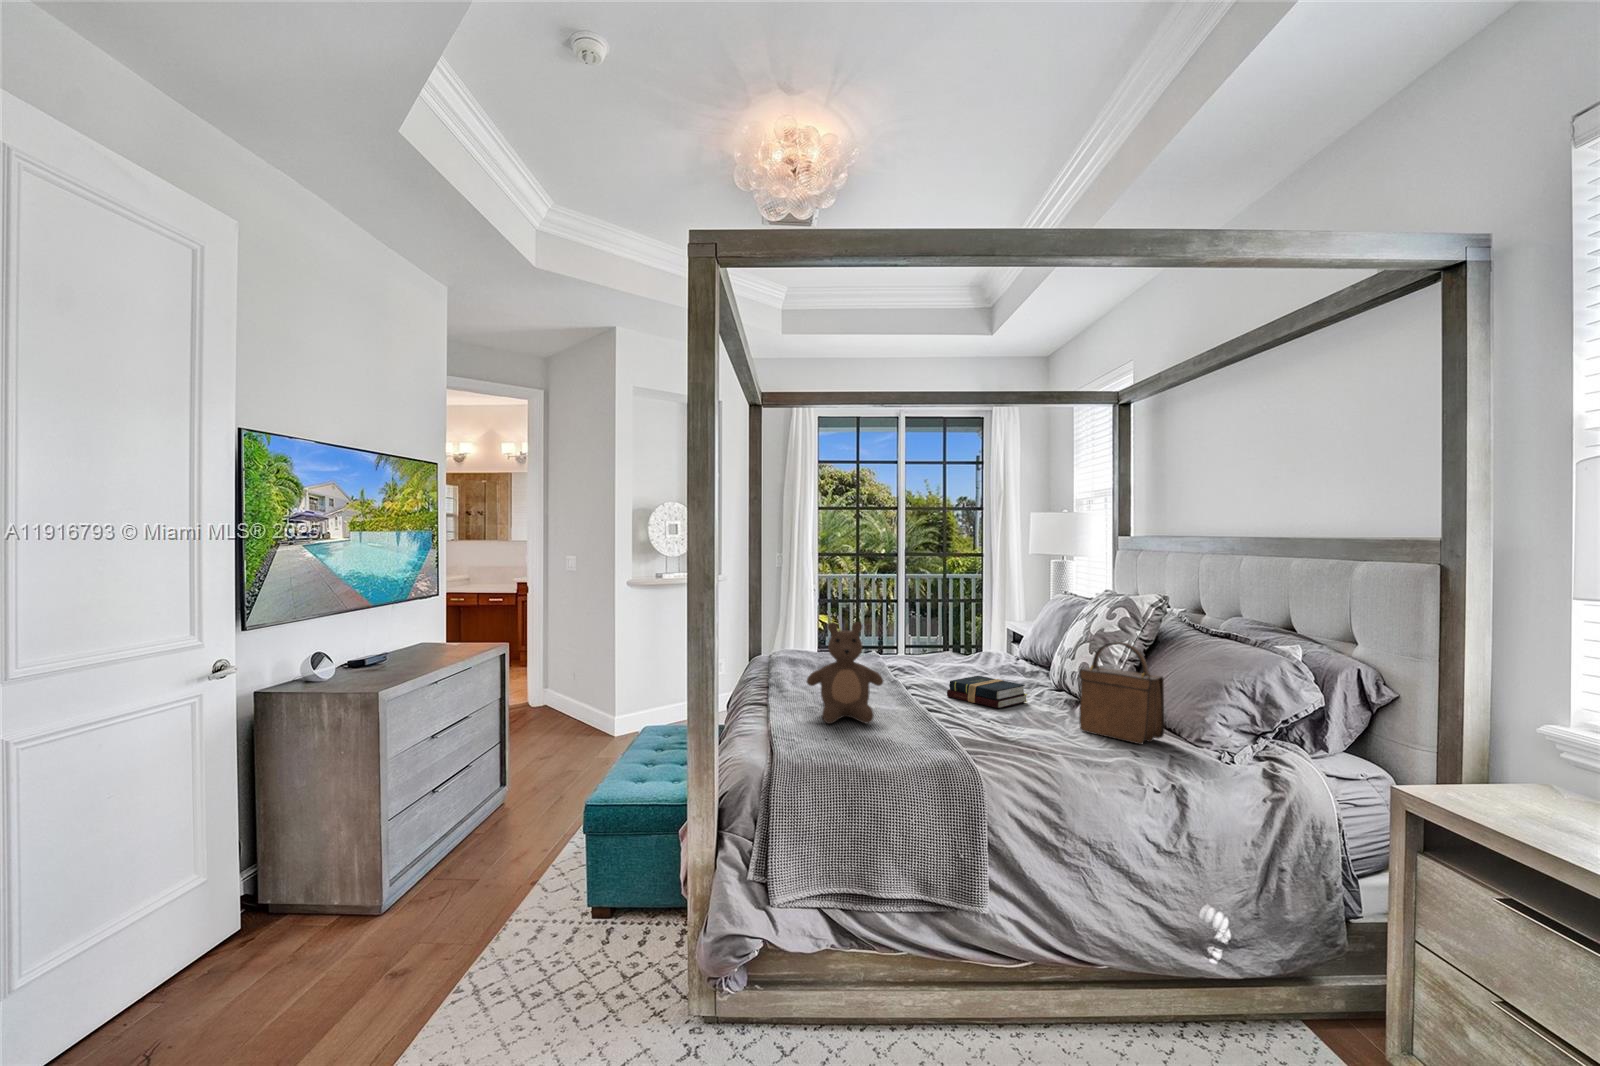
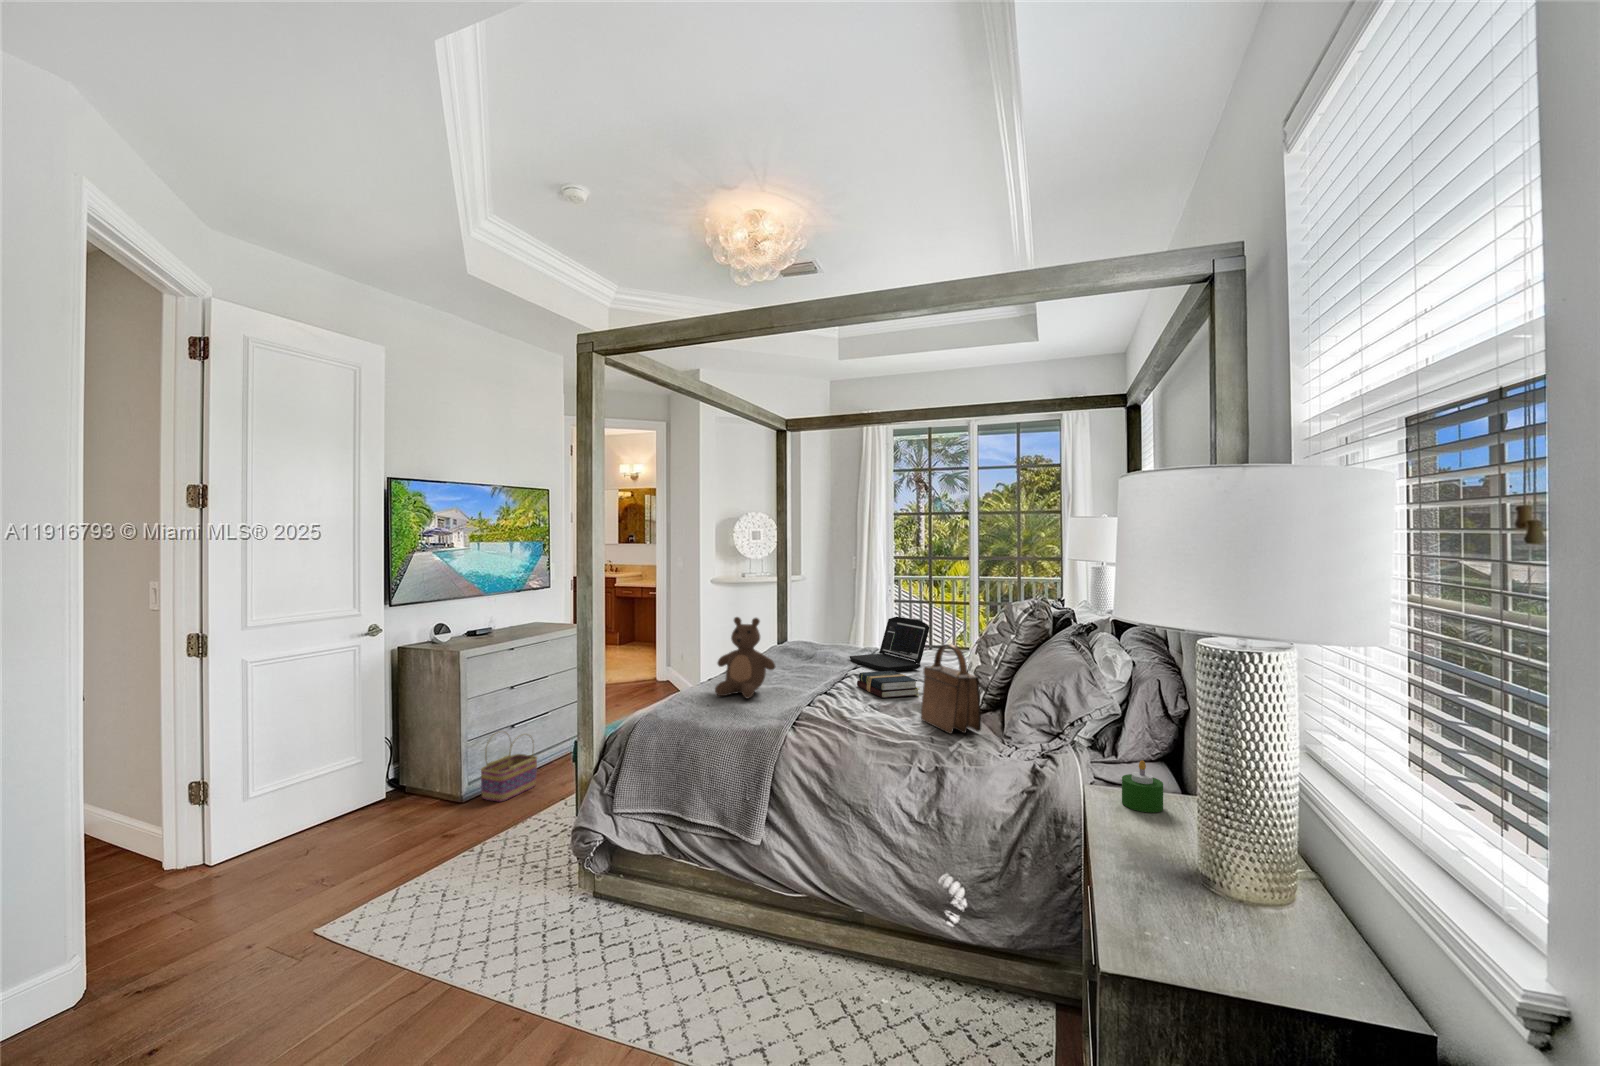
laptop: none [882,613,979,677] -> present [850,617,930,671]
candle: none [1469,757,1525,813] -> present [1122,760,1163,813]
basket: none [415,798,487,898] -> present [481,734,537,802]

